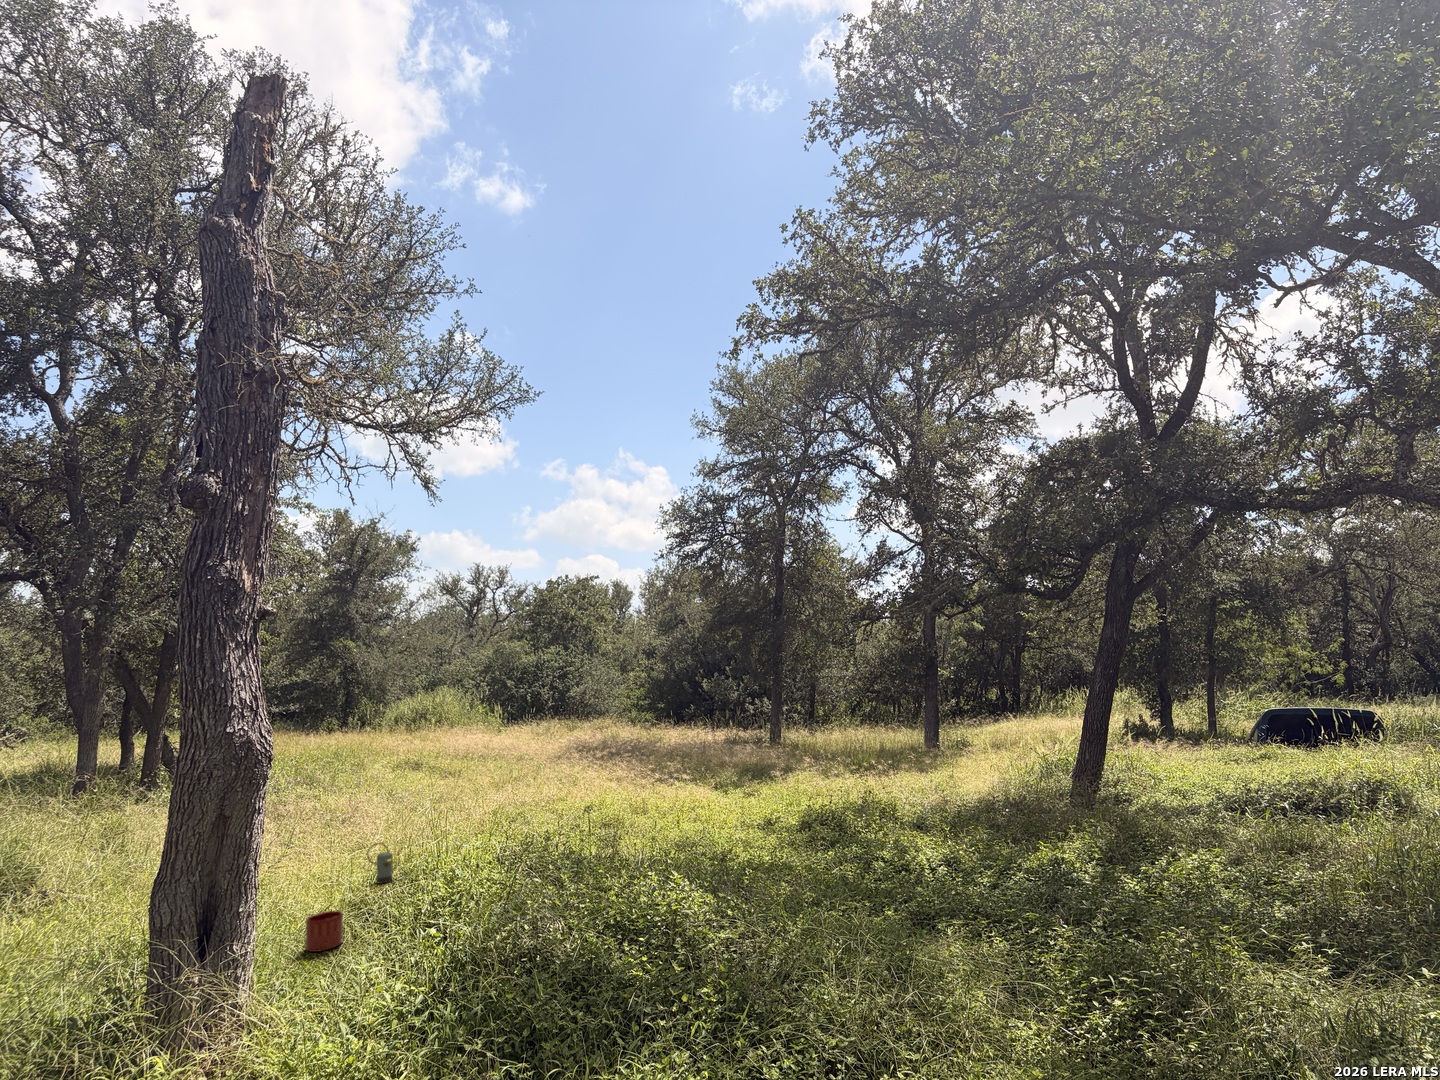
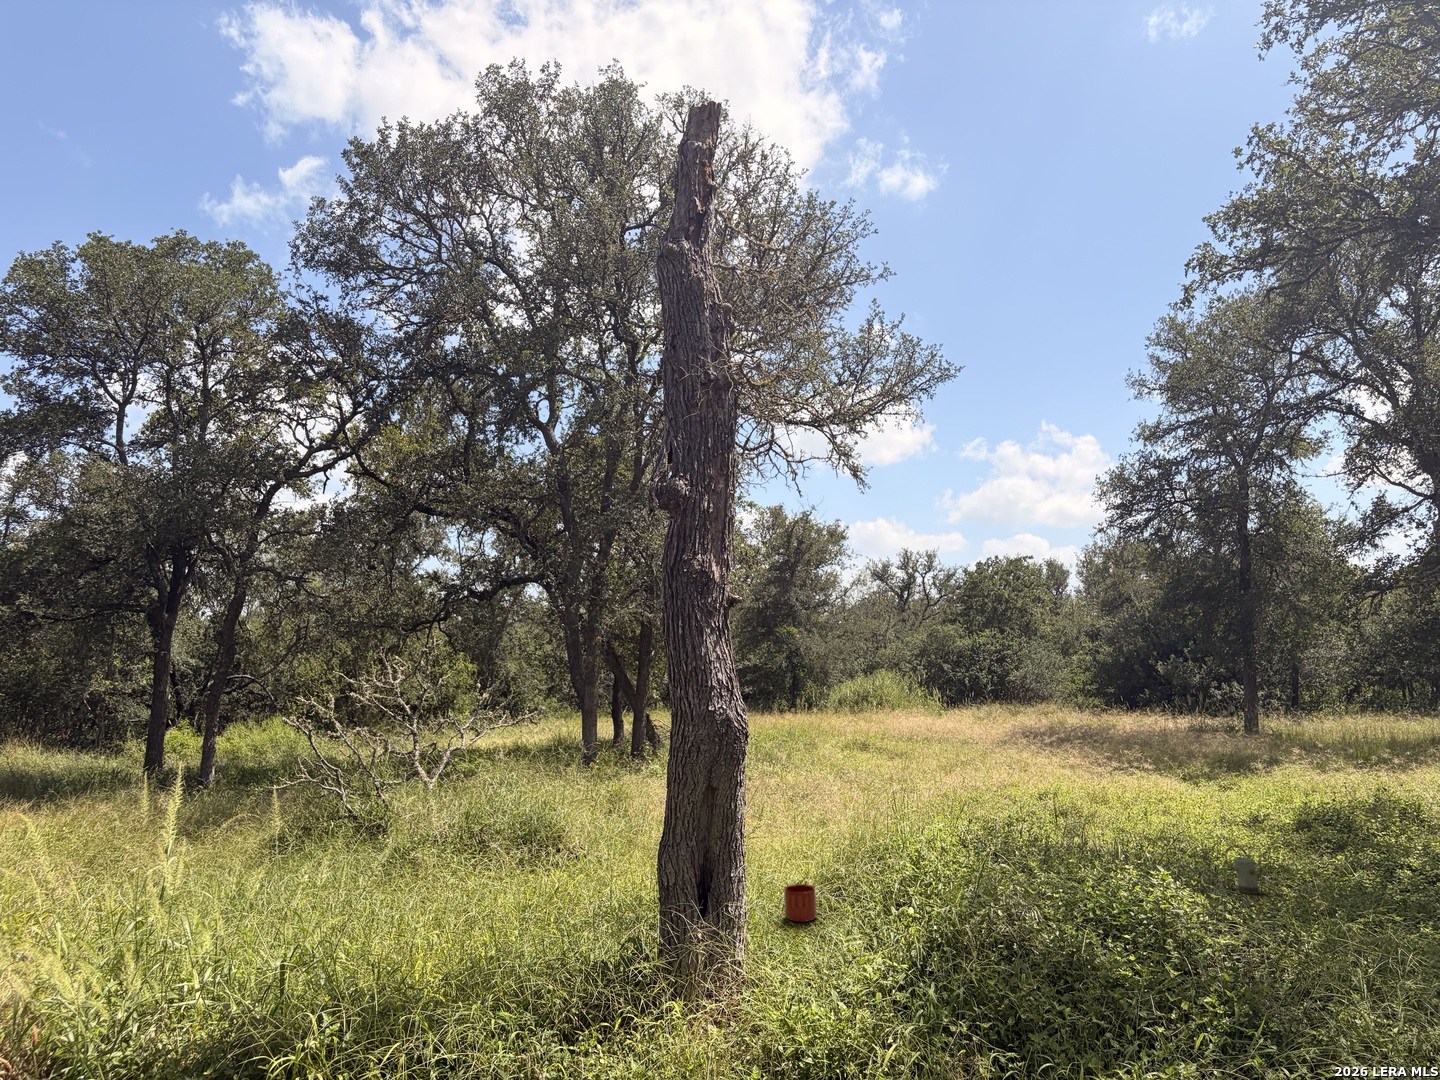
watering can: present [367,843,402,883] -> present [1225,845,1263,894]

